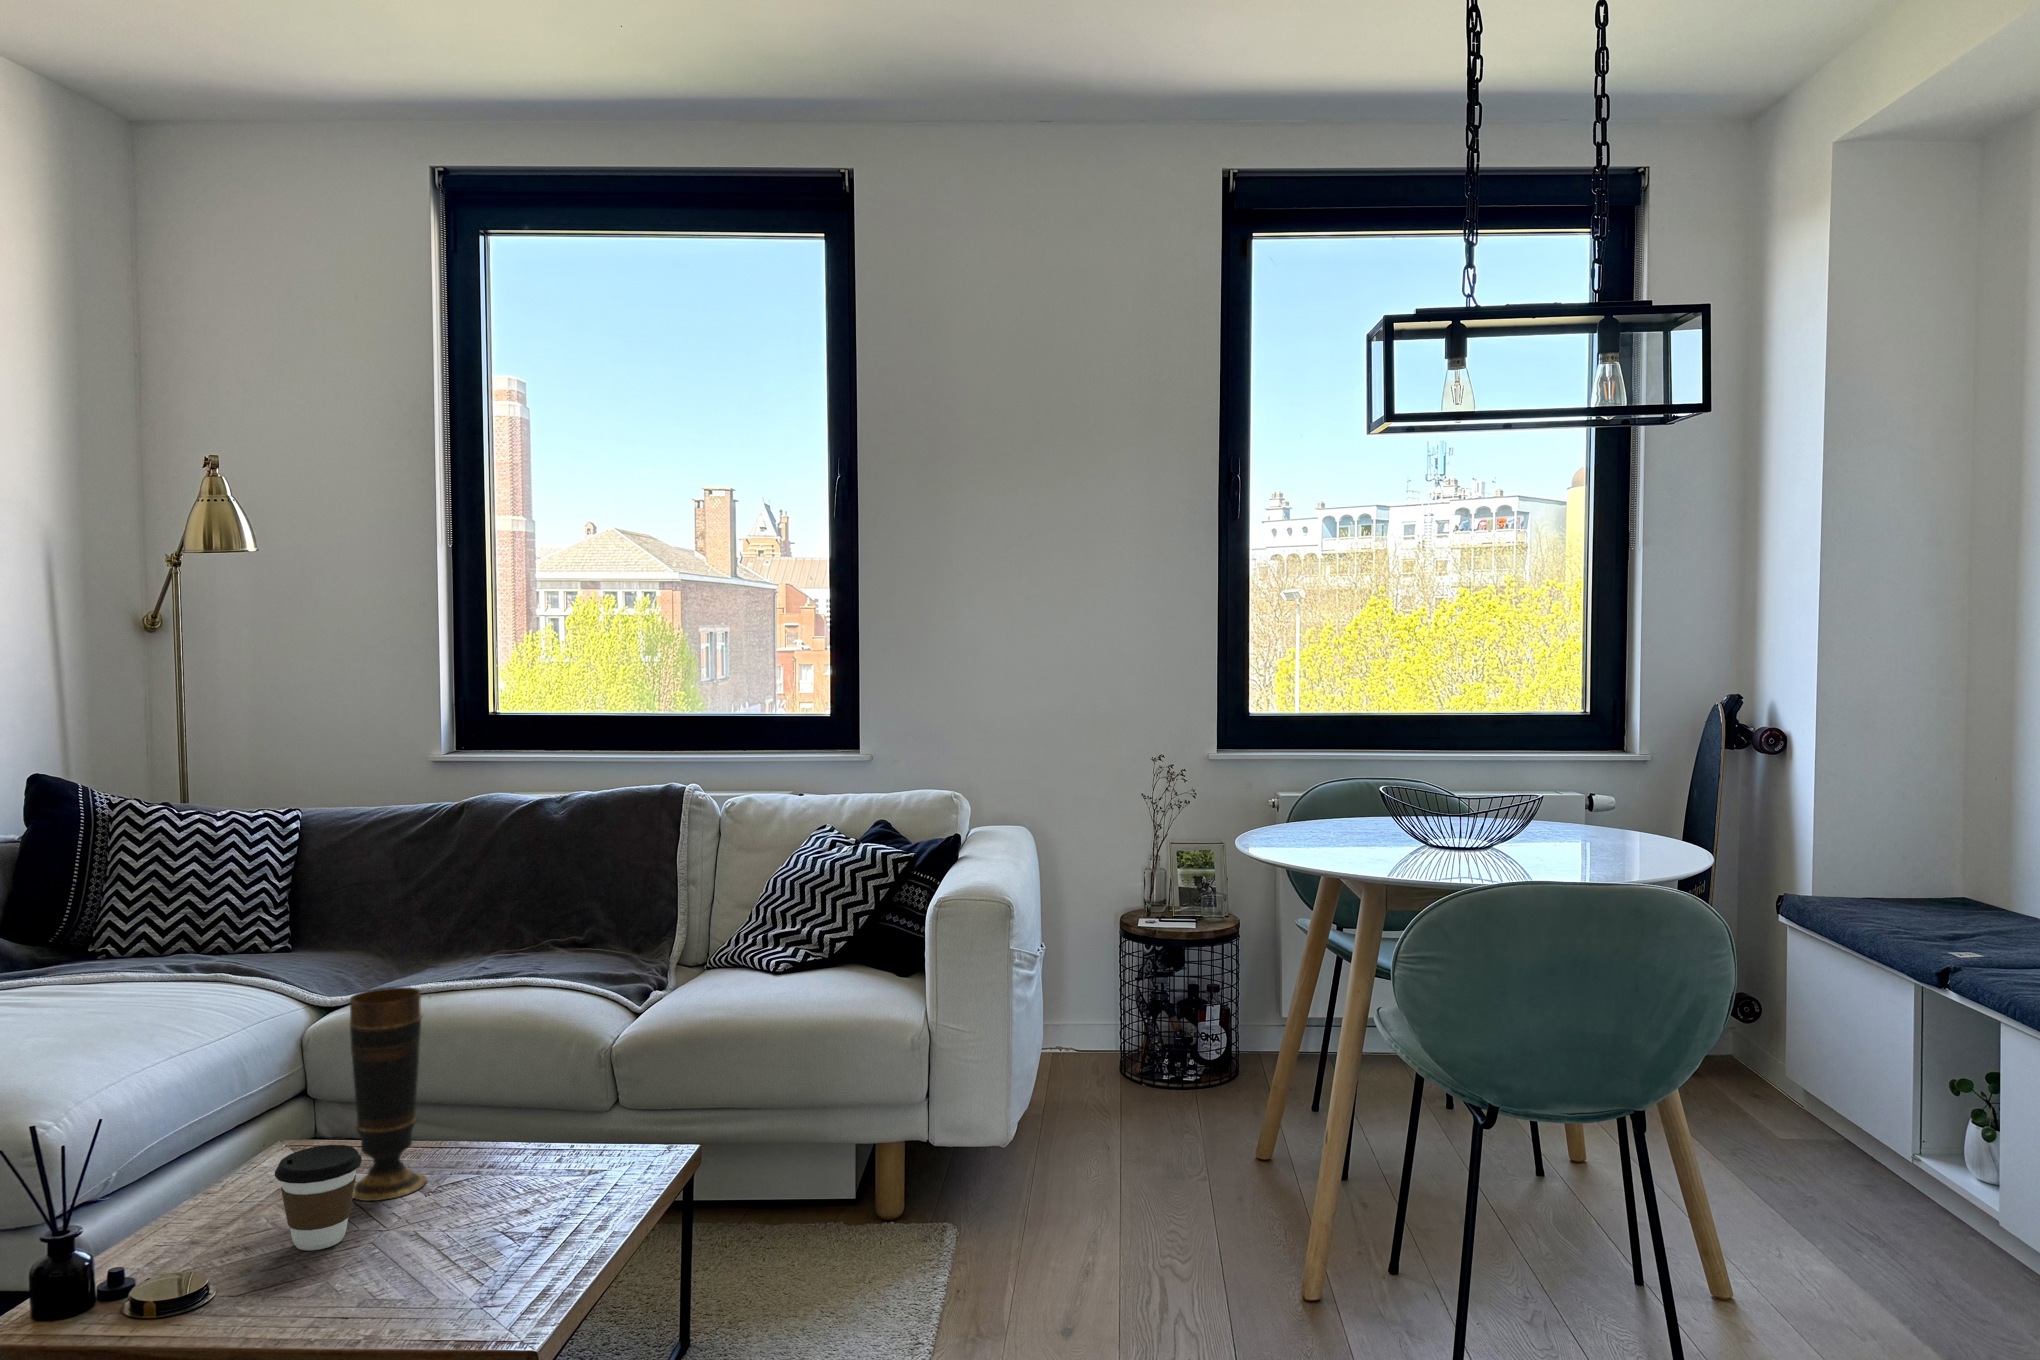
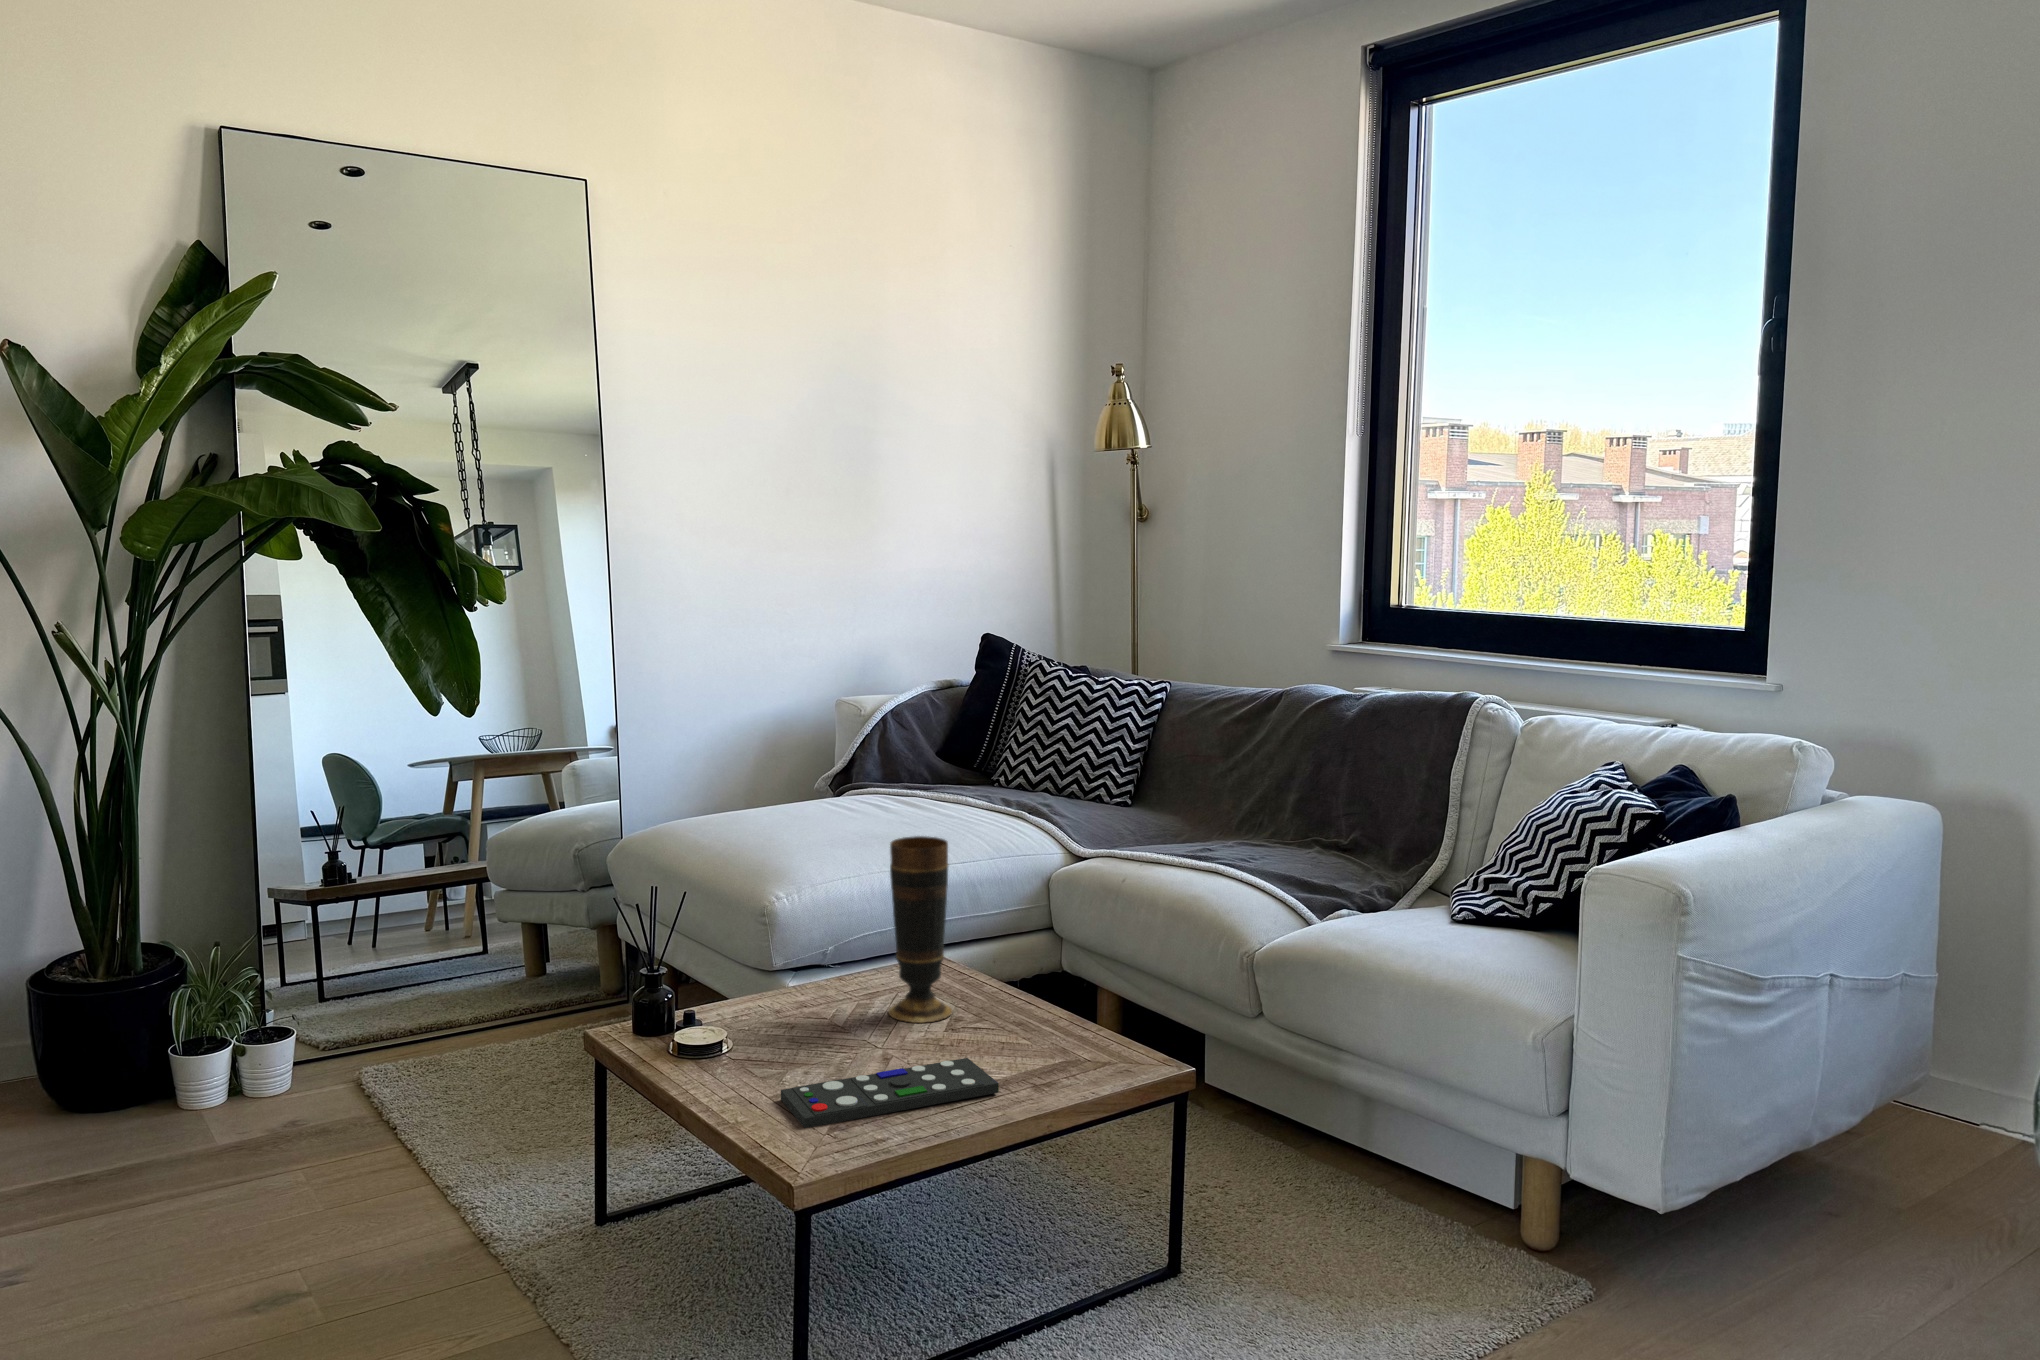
coffee cup: present [275,1145,362,1250] -> none [785,955,851,1041]
remote control: none [407,1196,607,1309] -> present [781,1058,999,1128]

